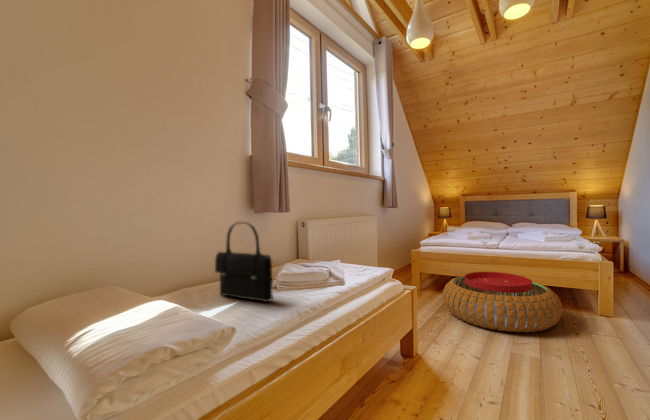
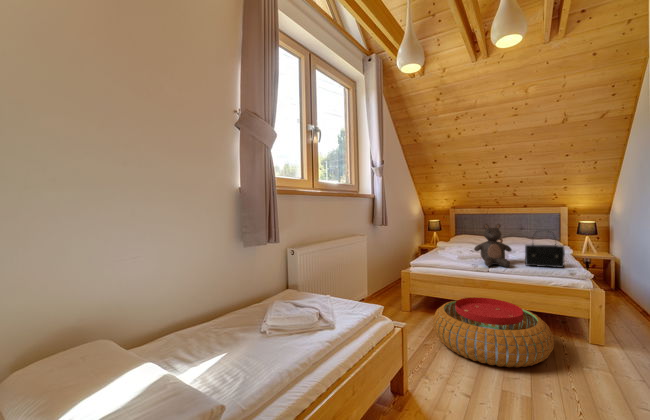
teddy bear: none [483,203,521,244] -> present [474,224,512,267]
handbag: present [215,223,273,302] -> present [525,244,565,268]

